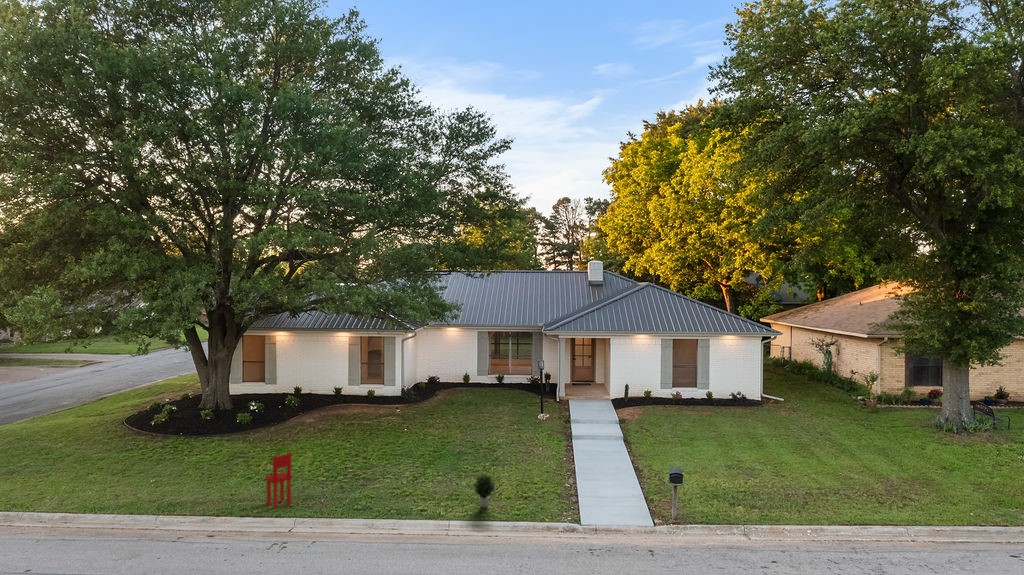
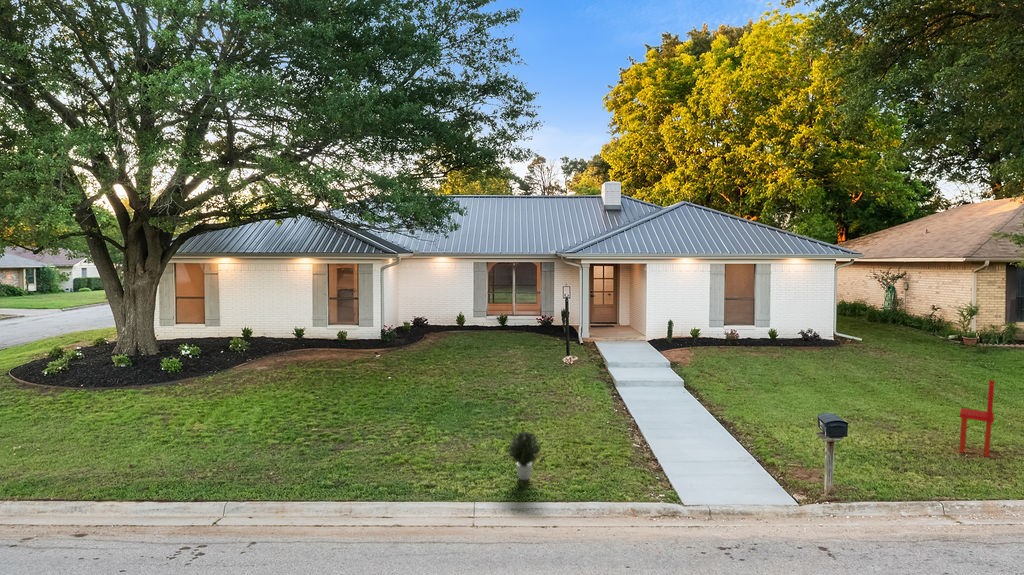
chair: present [265,453,292,509] -> present [959,380,994,457]

